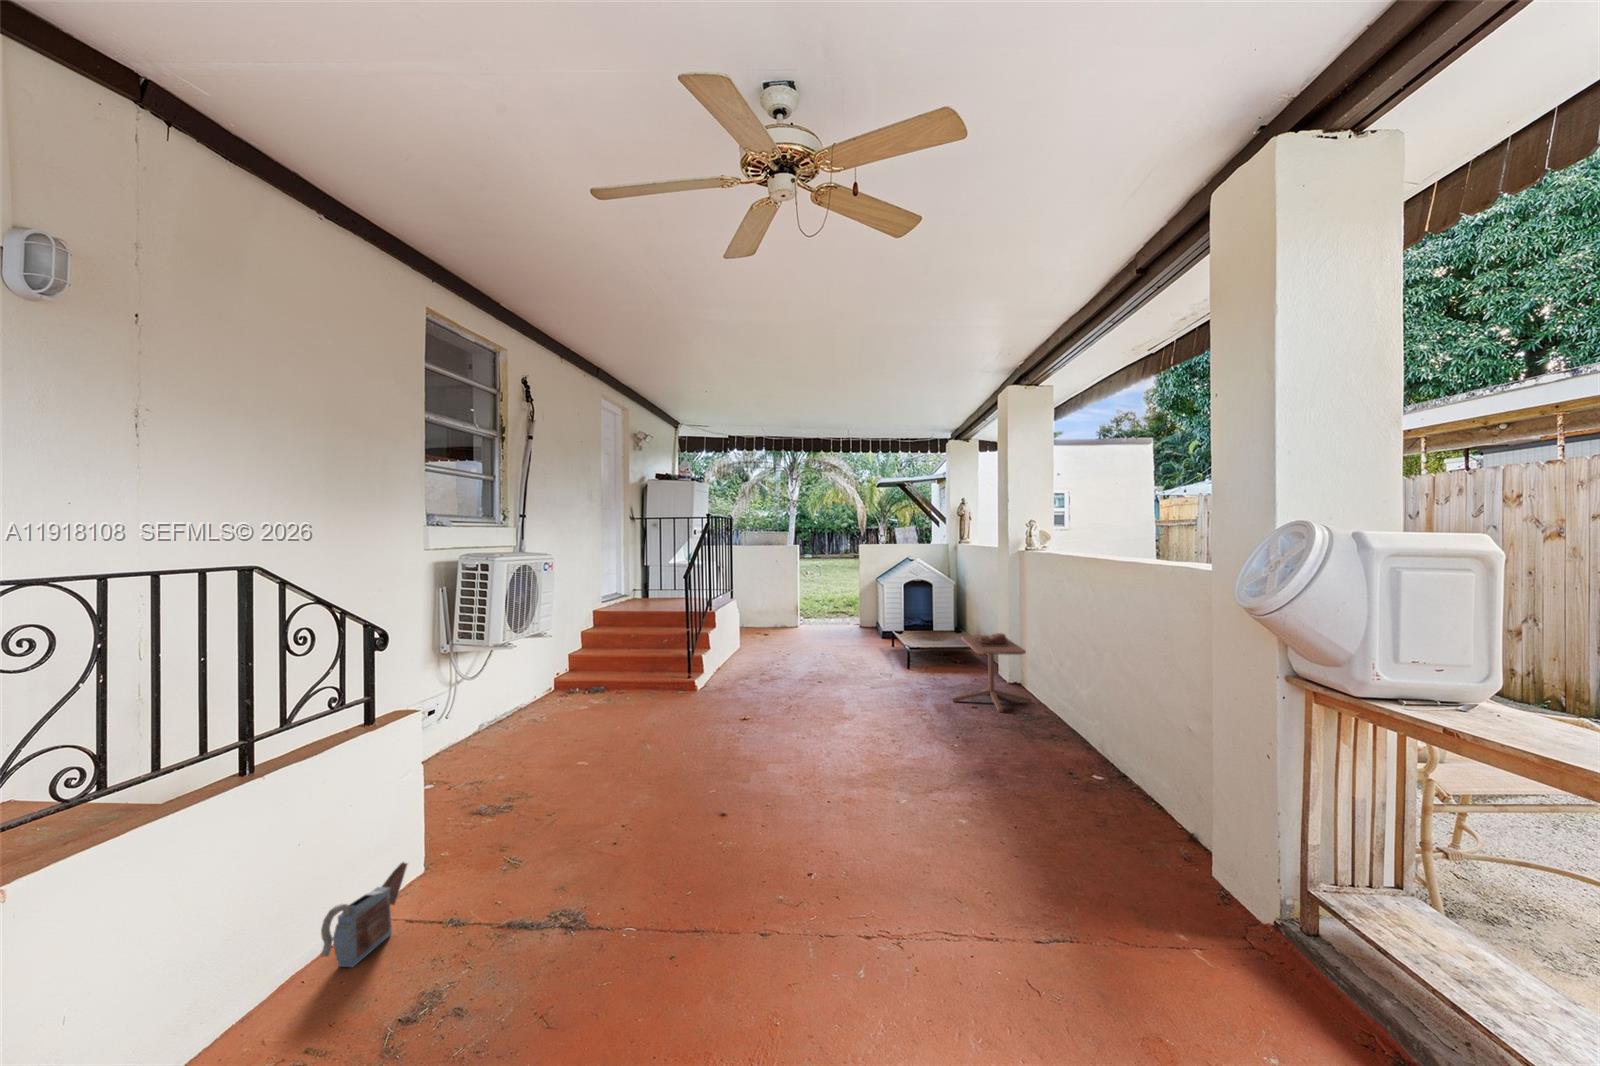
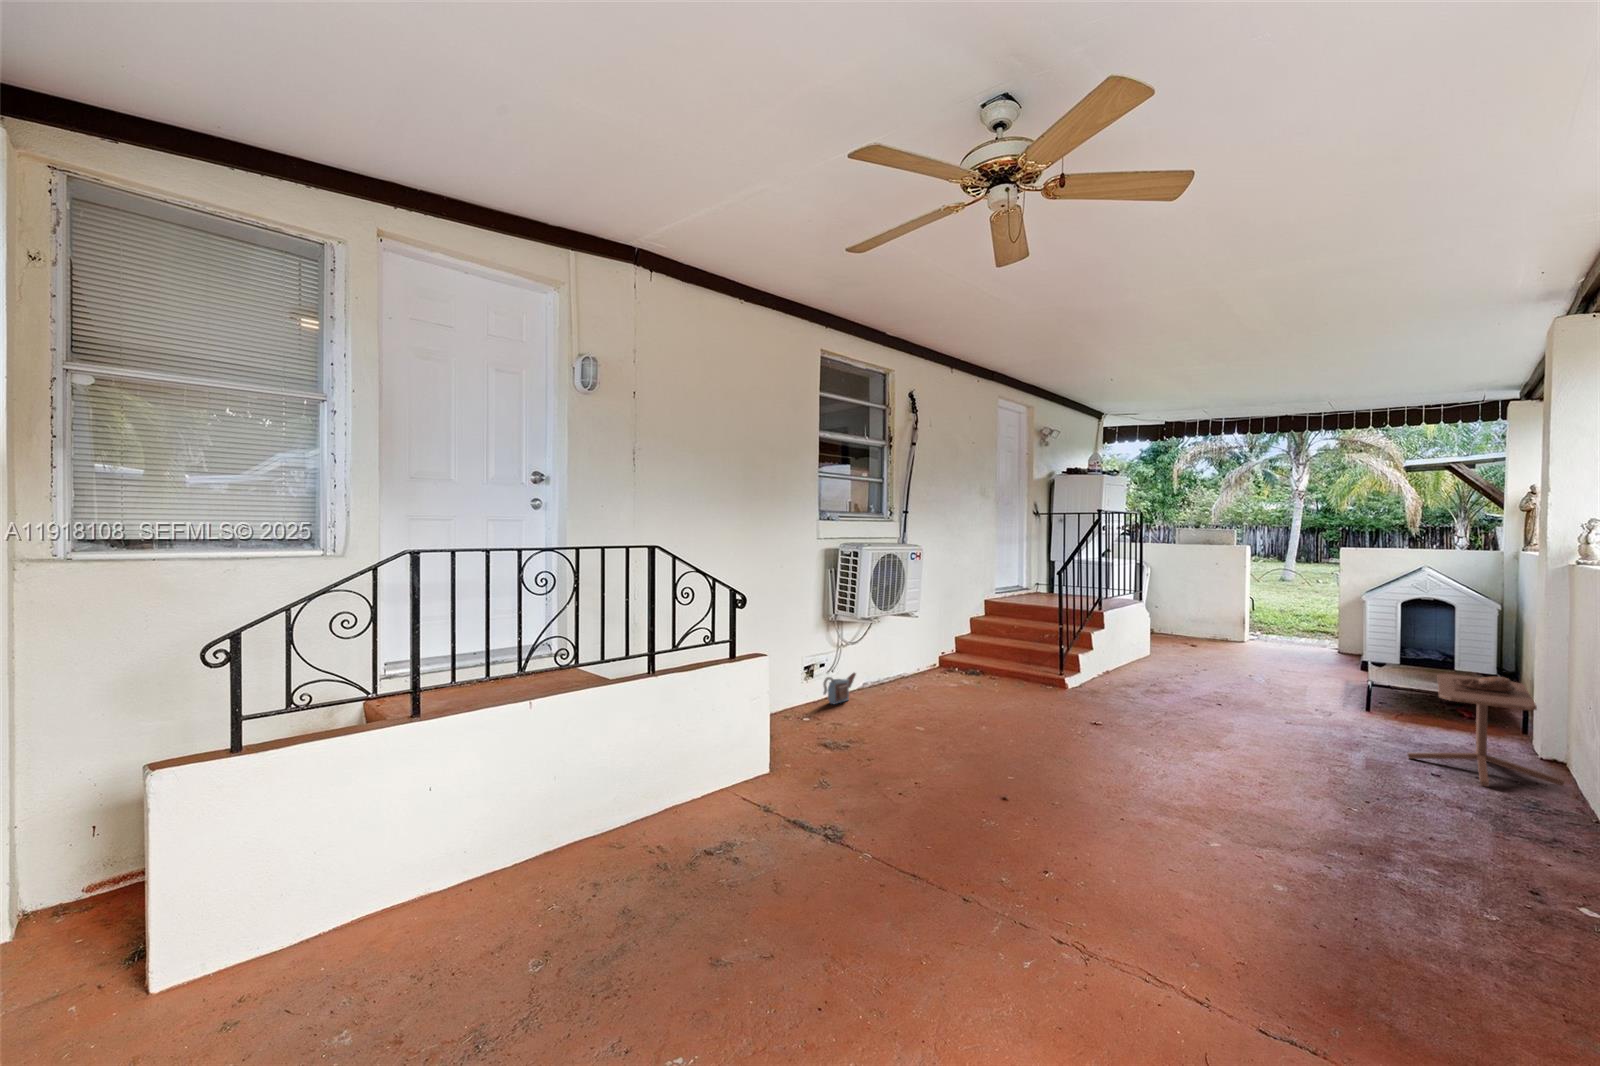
watering can: present [321,862,407,967] -> present [823,673,856,704]

